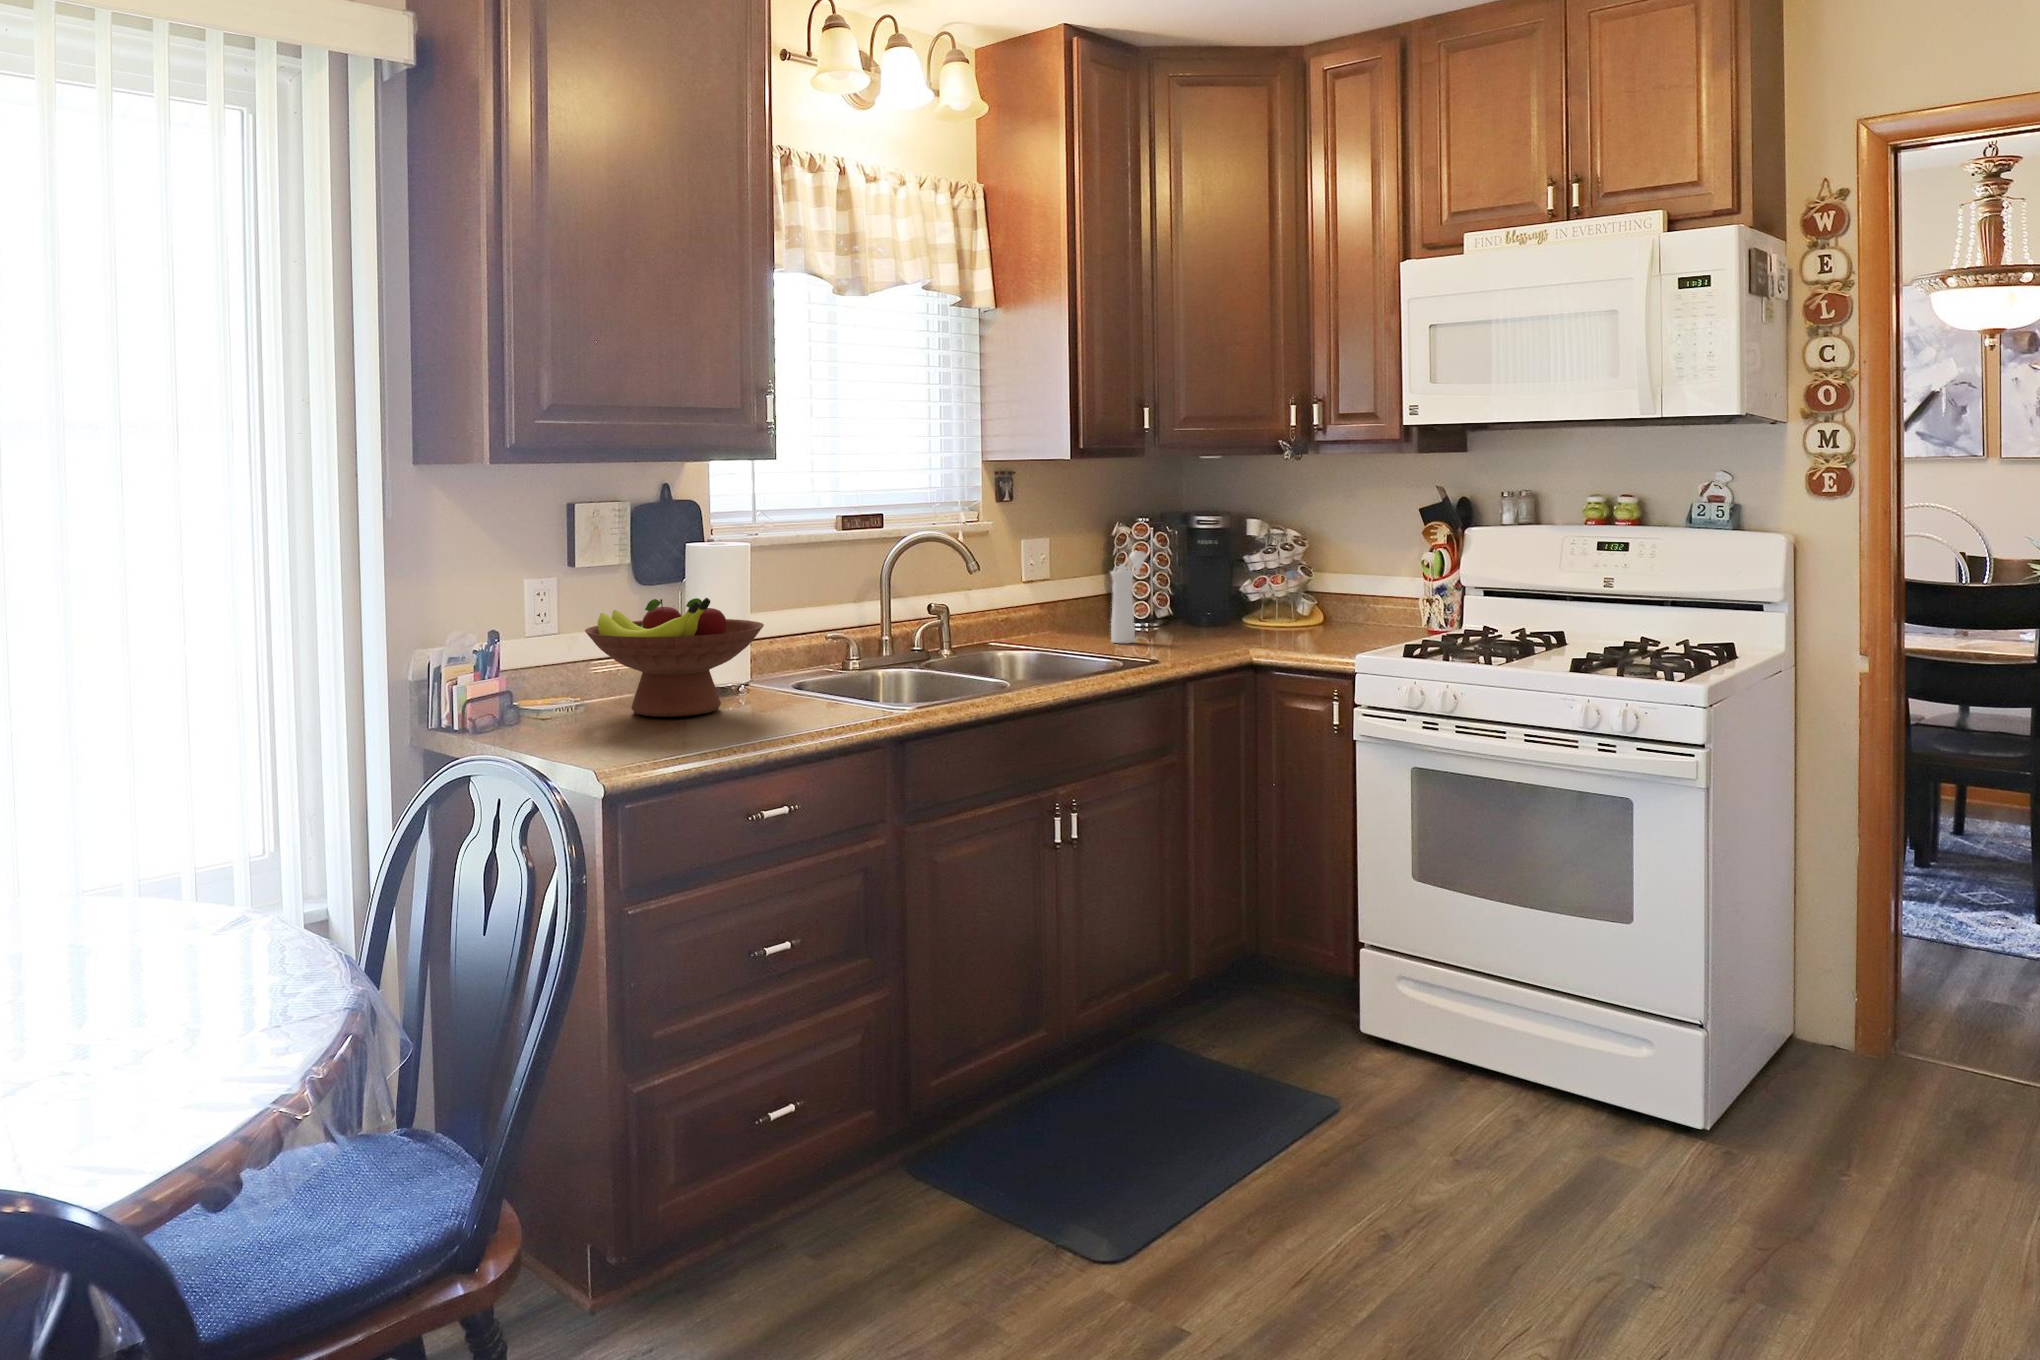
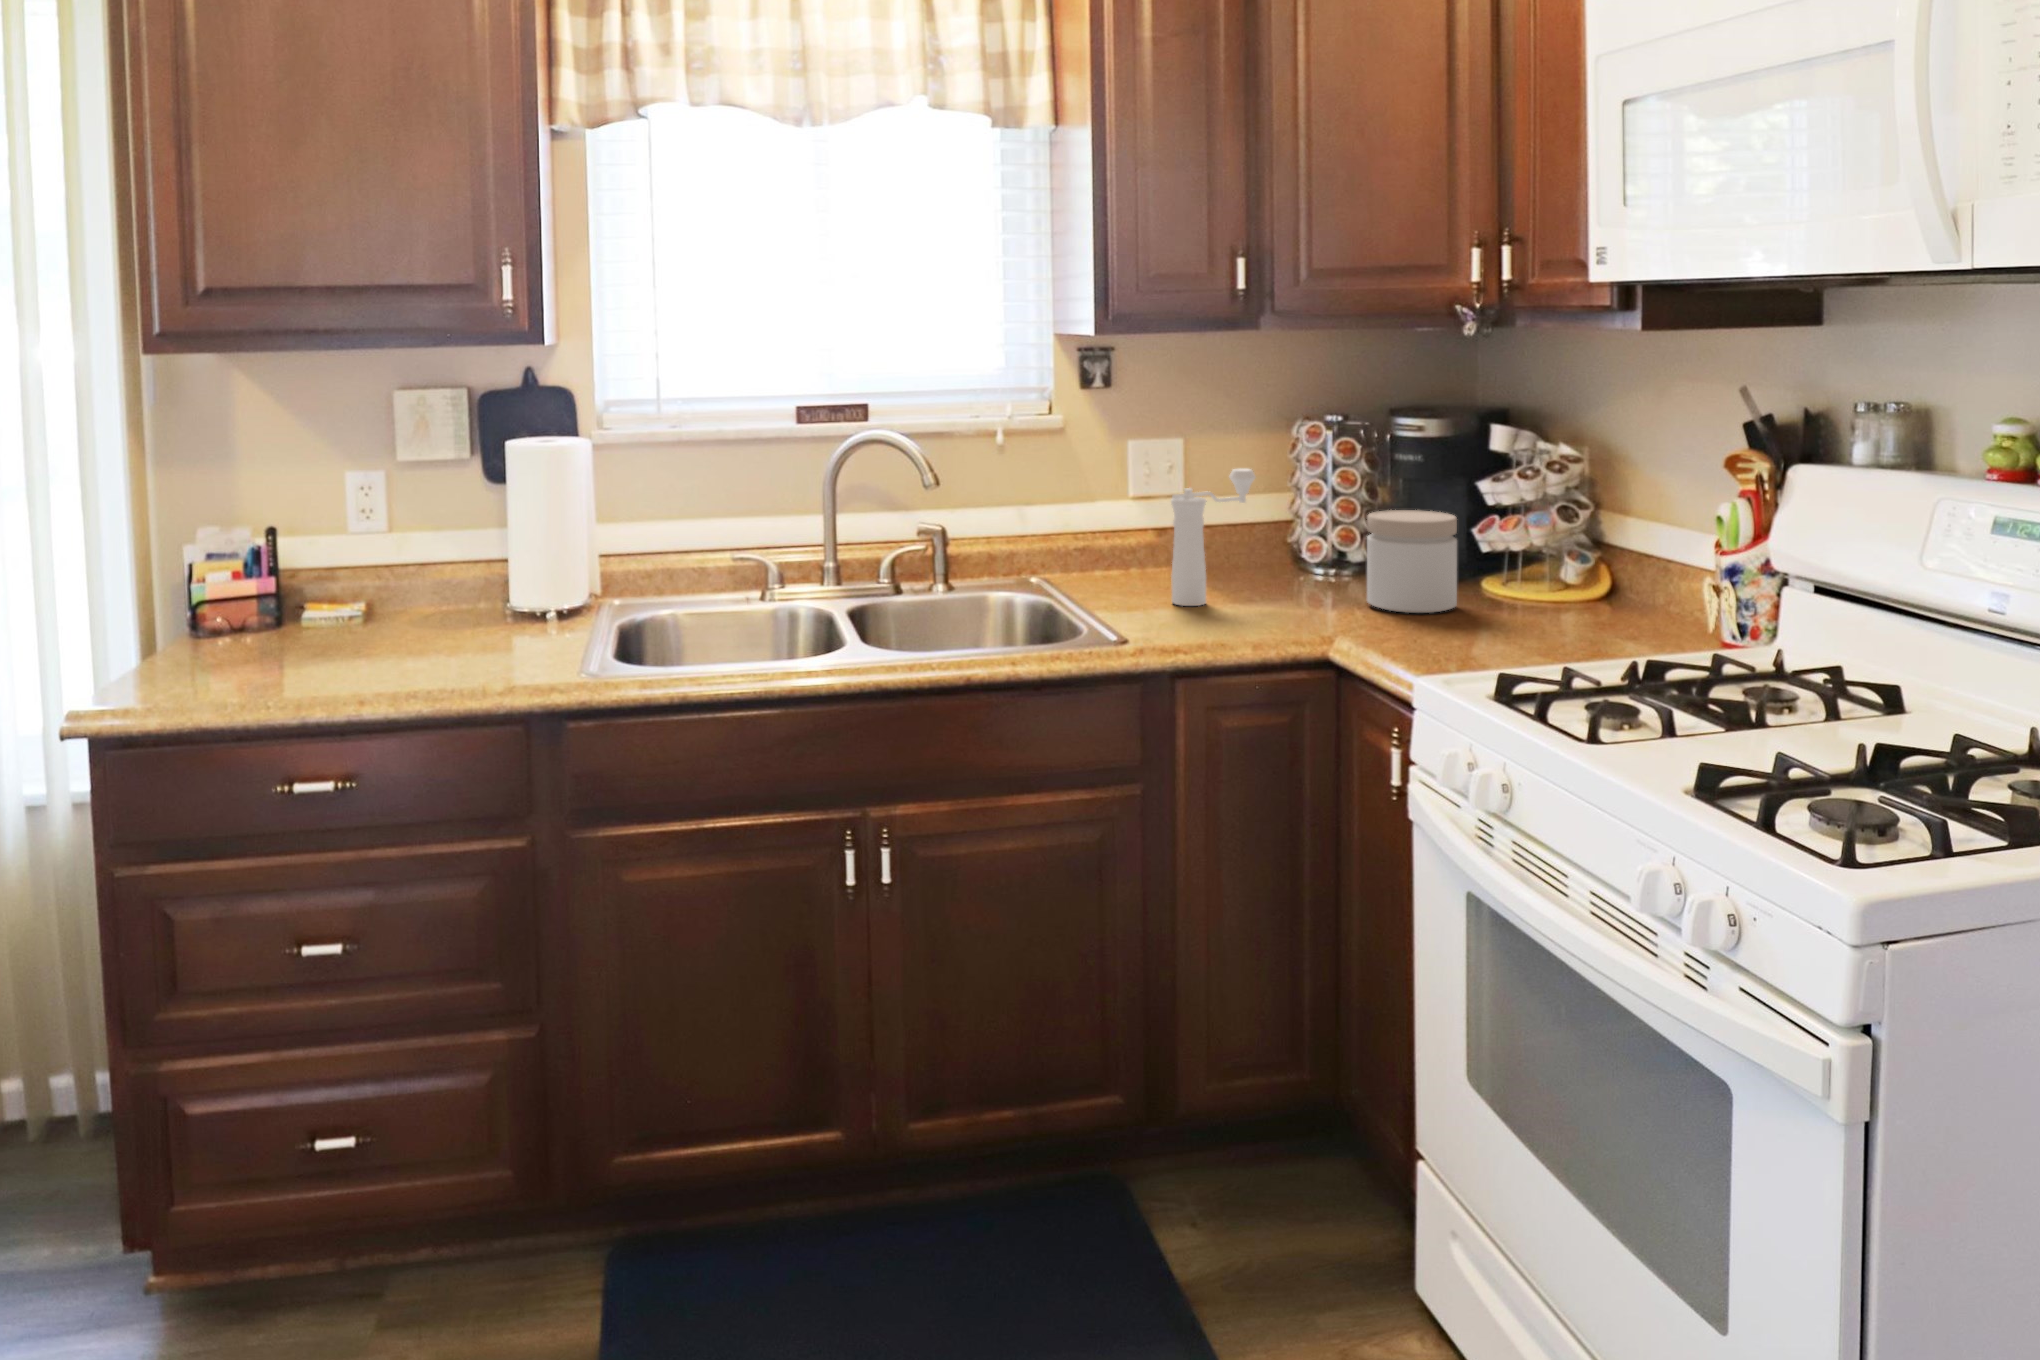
jar: none [1215,574,1270,635] -> present [1367,510,1457,613]
fruit bowl: present [585,598,764,717] -> none [269,517,490,658]

